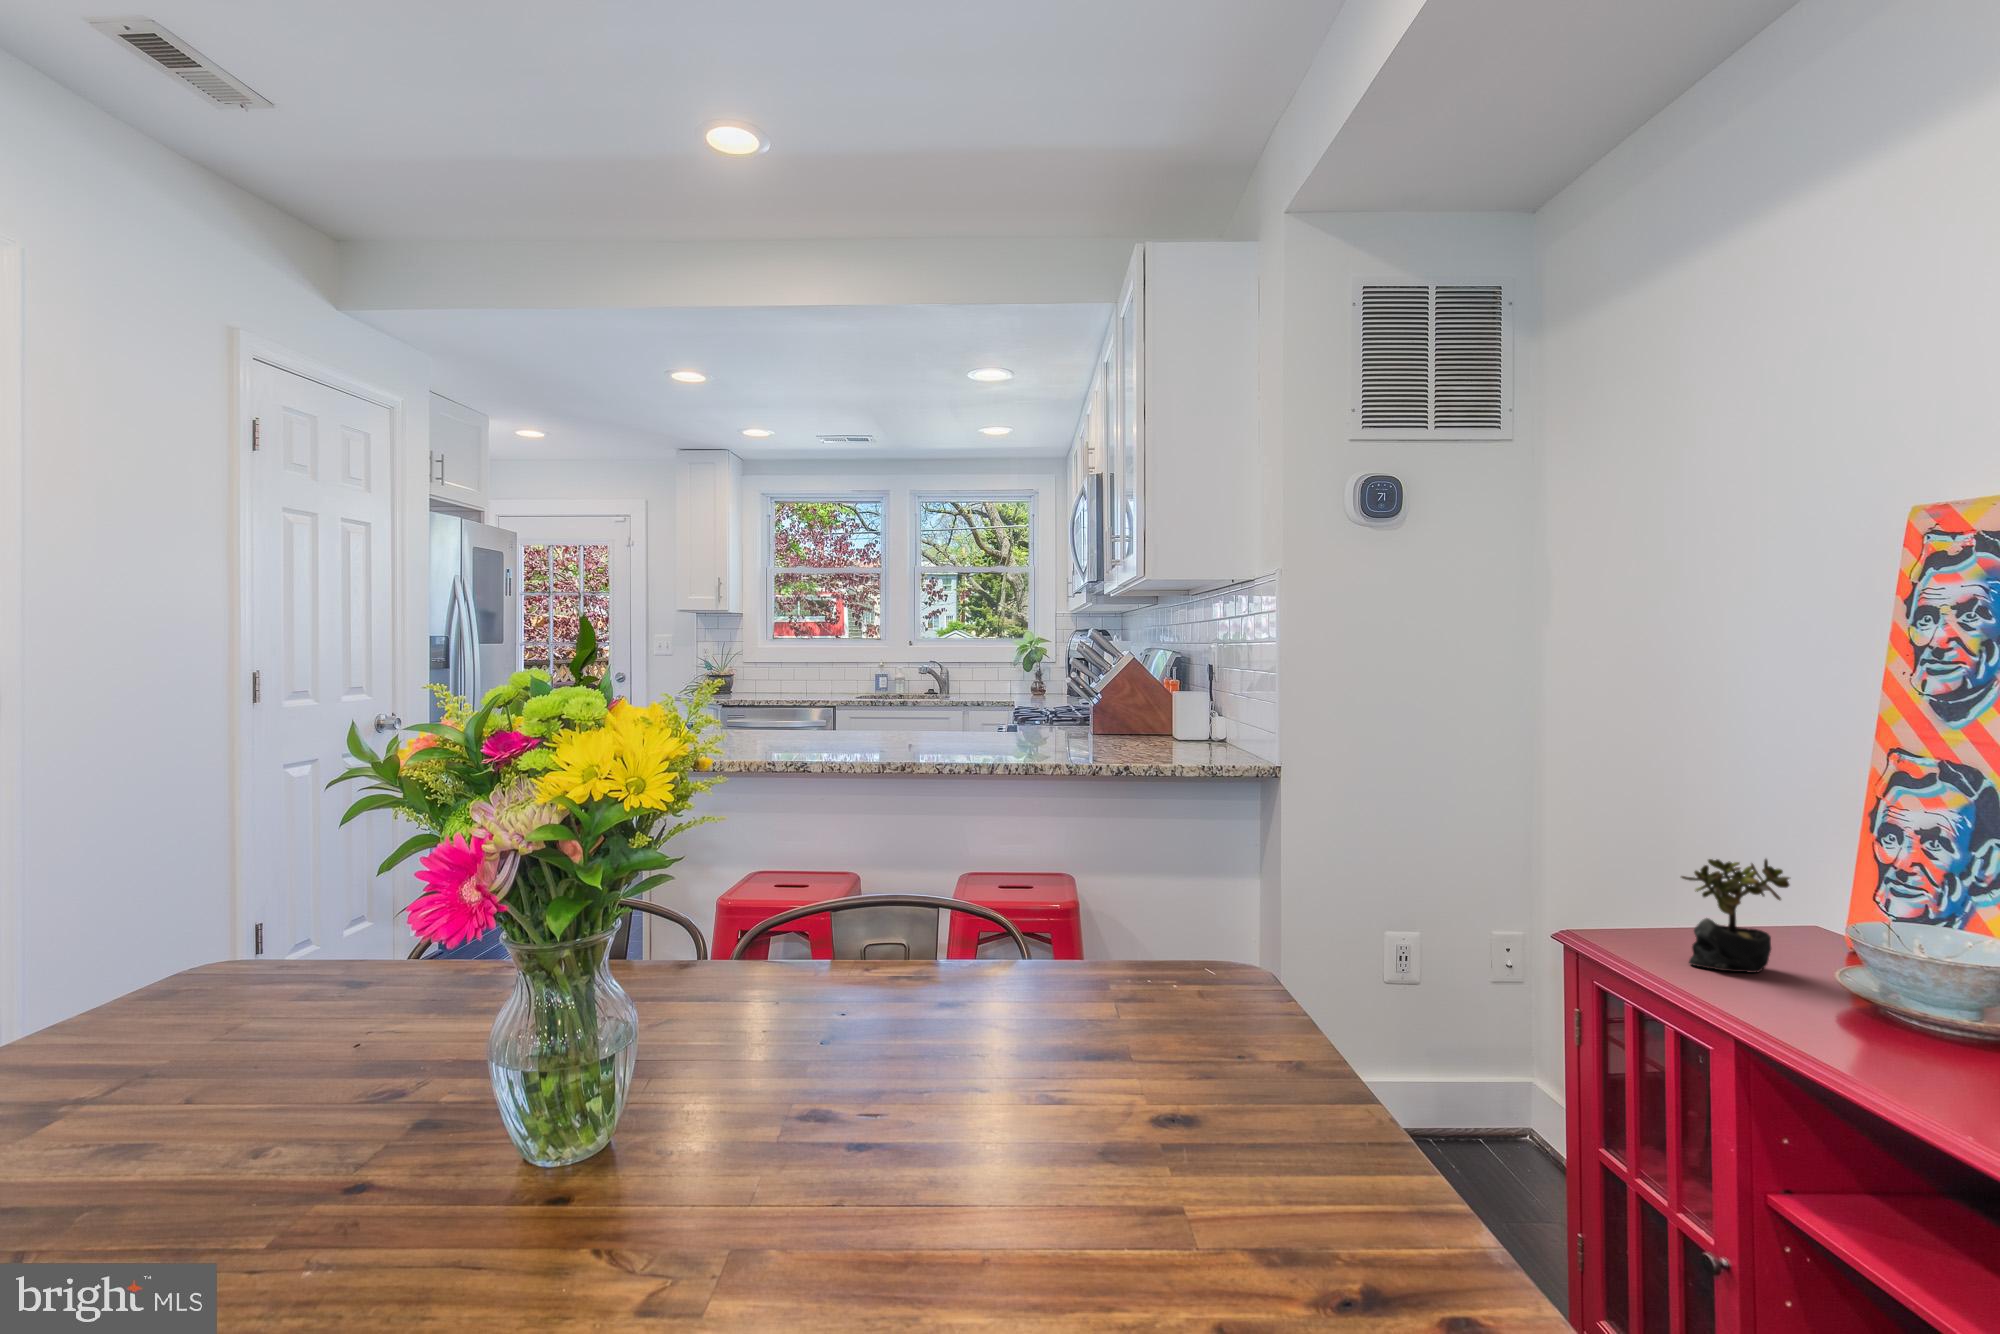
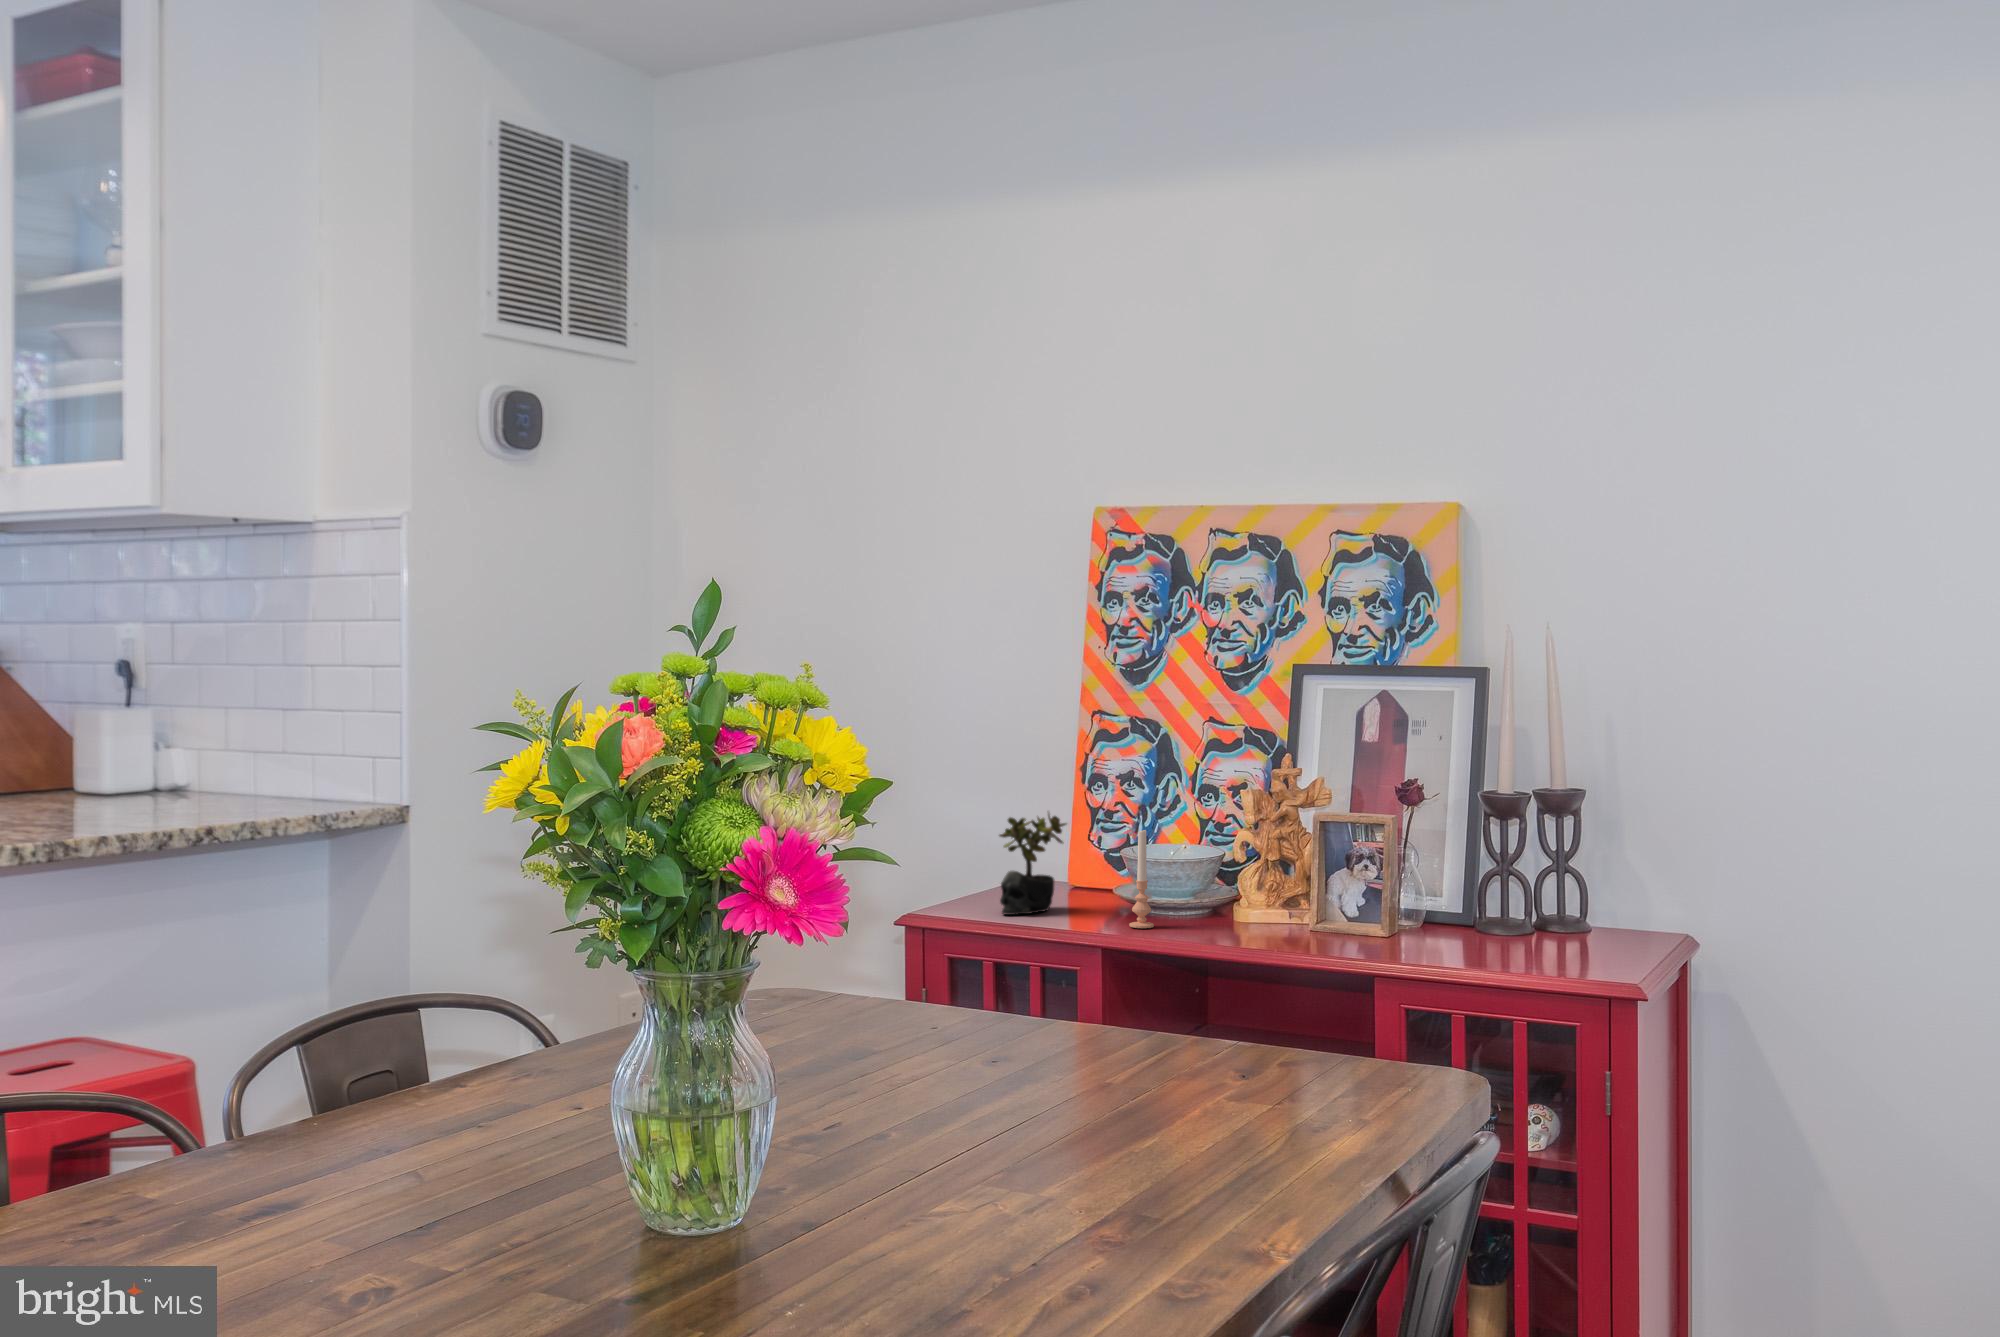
candle: none [1830,904,1870,1031] -> present [1129,830,1154,928]

